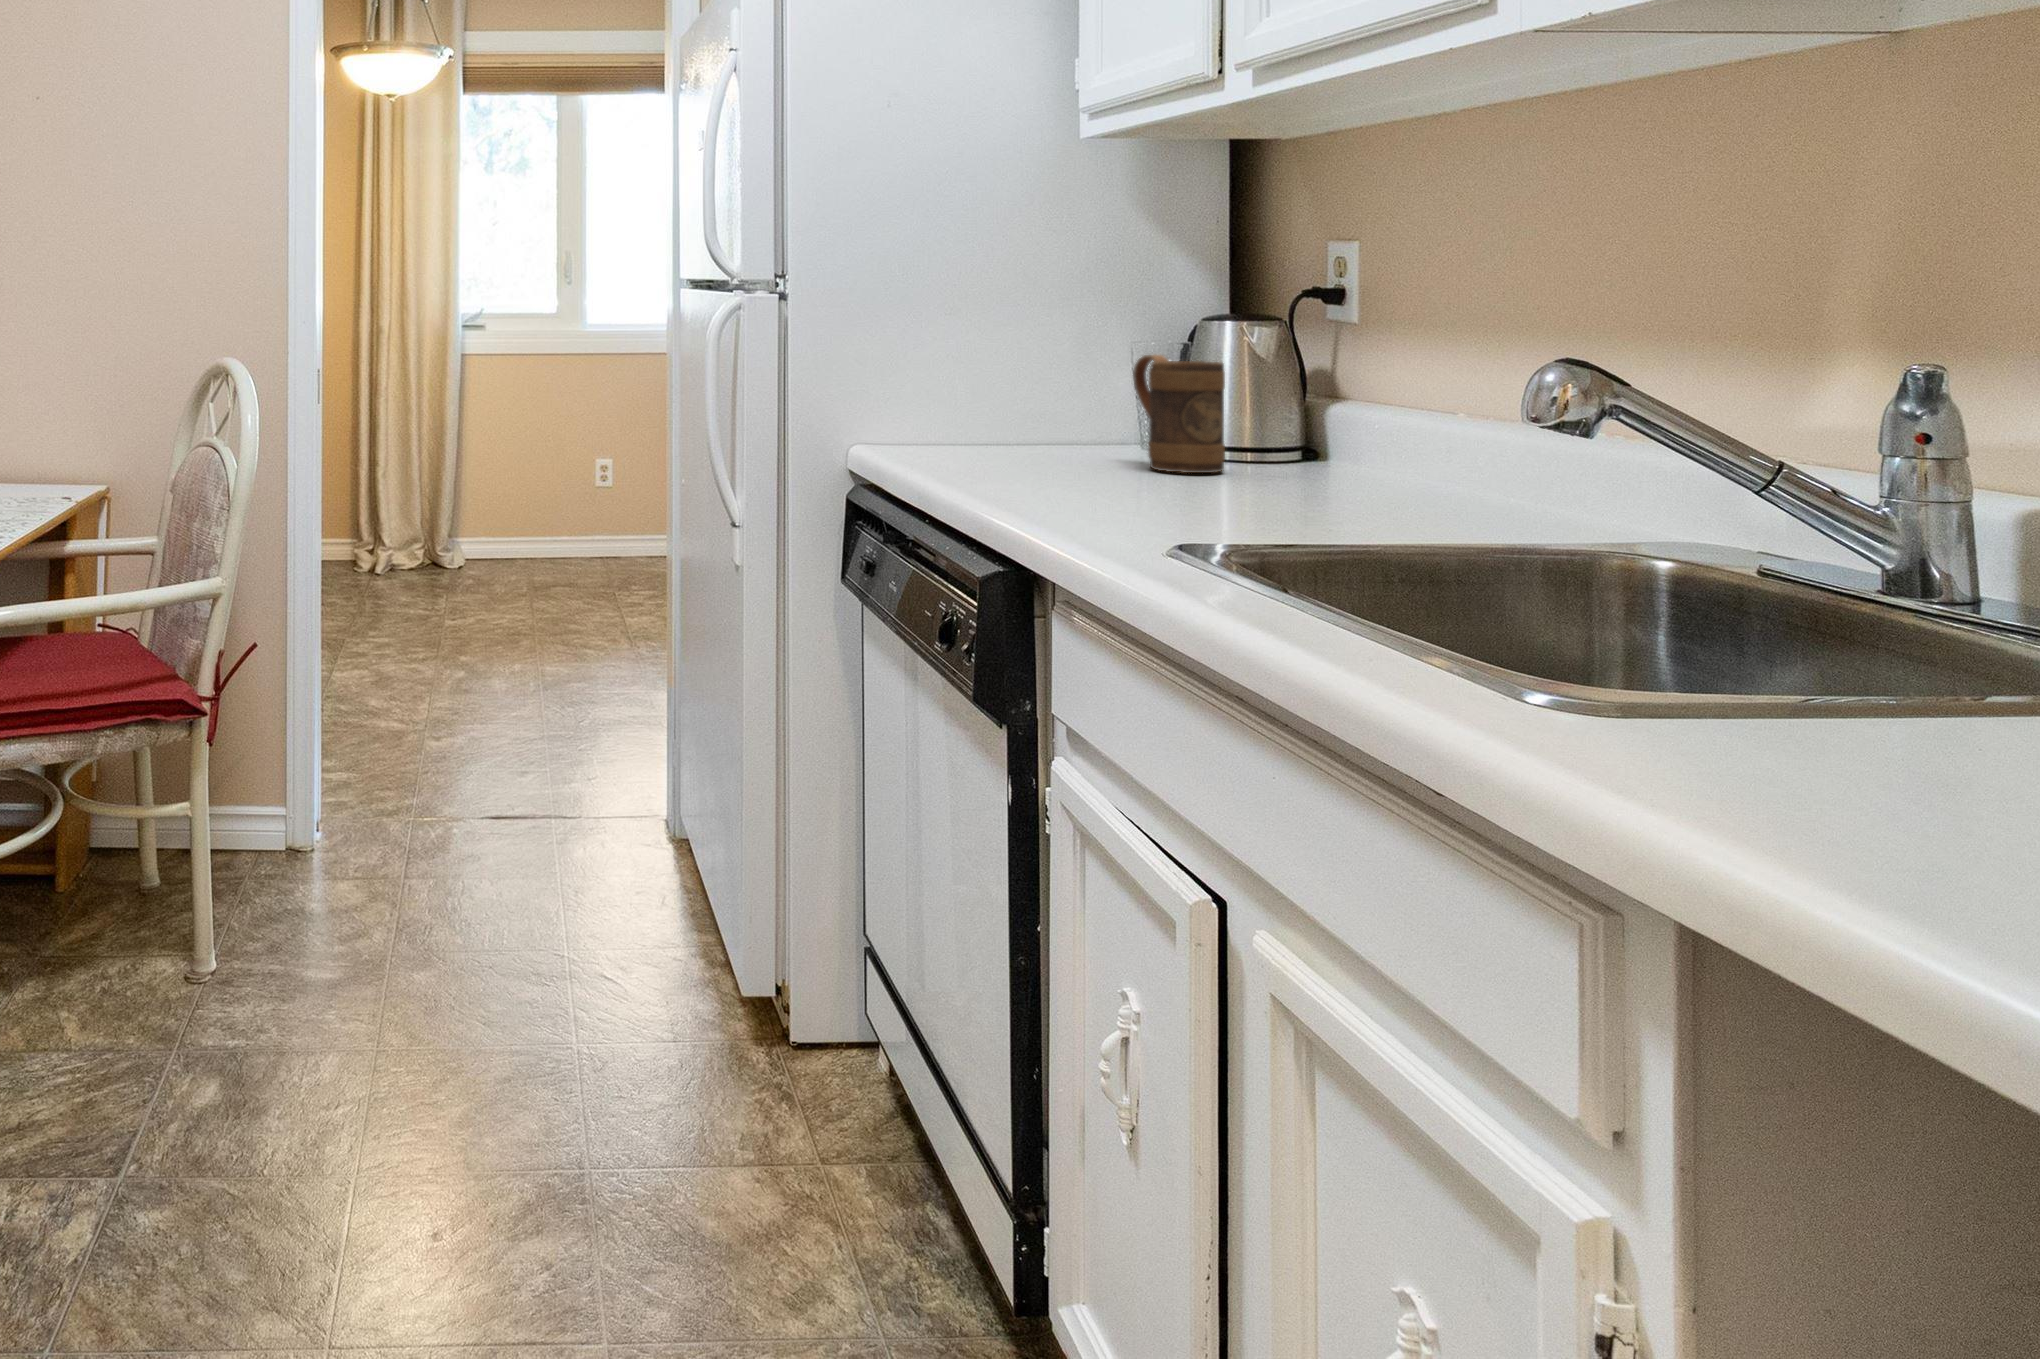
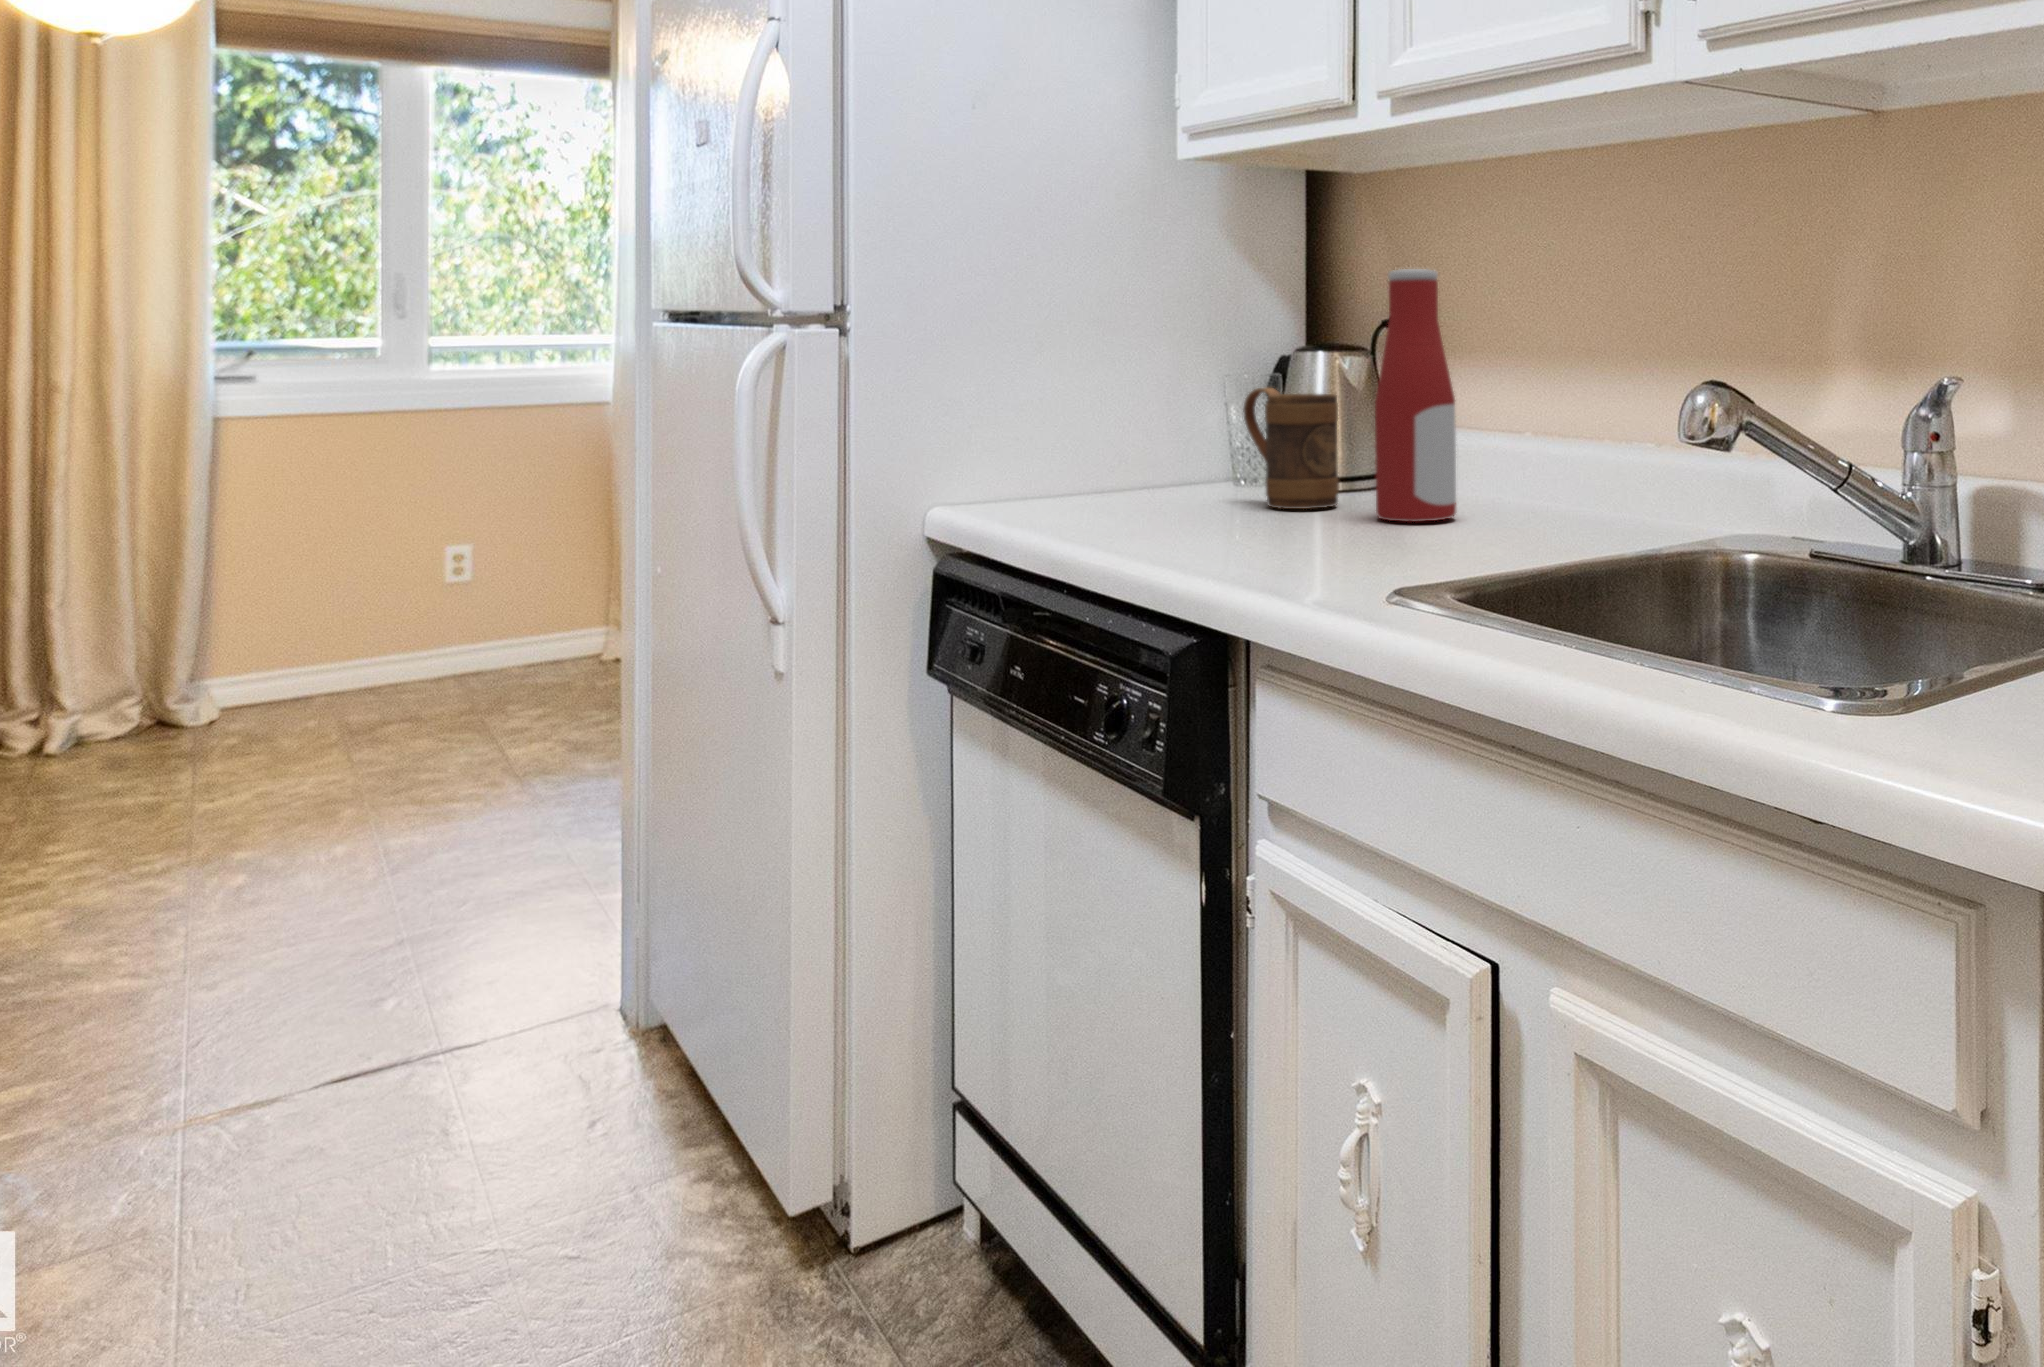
bottle: none [1249,239,1342,493] -> present [1375,269,1456,522]

